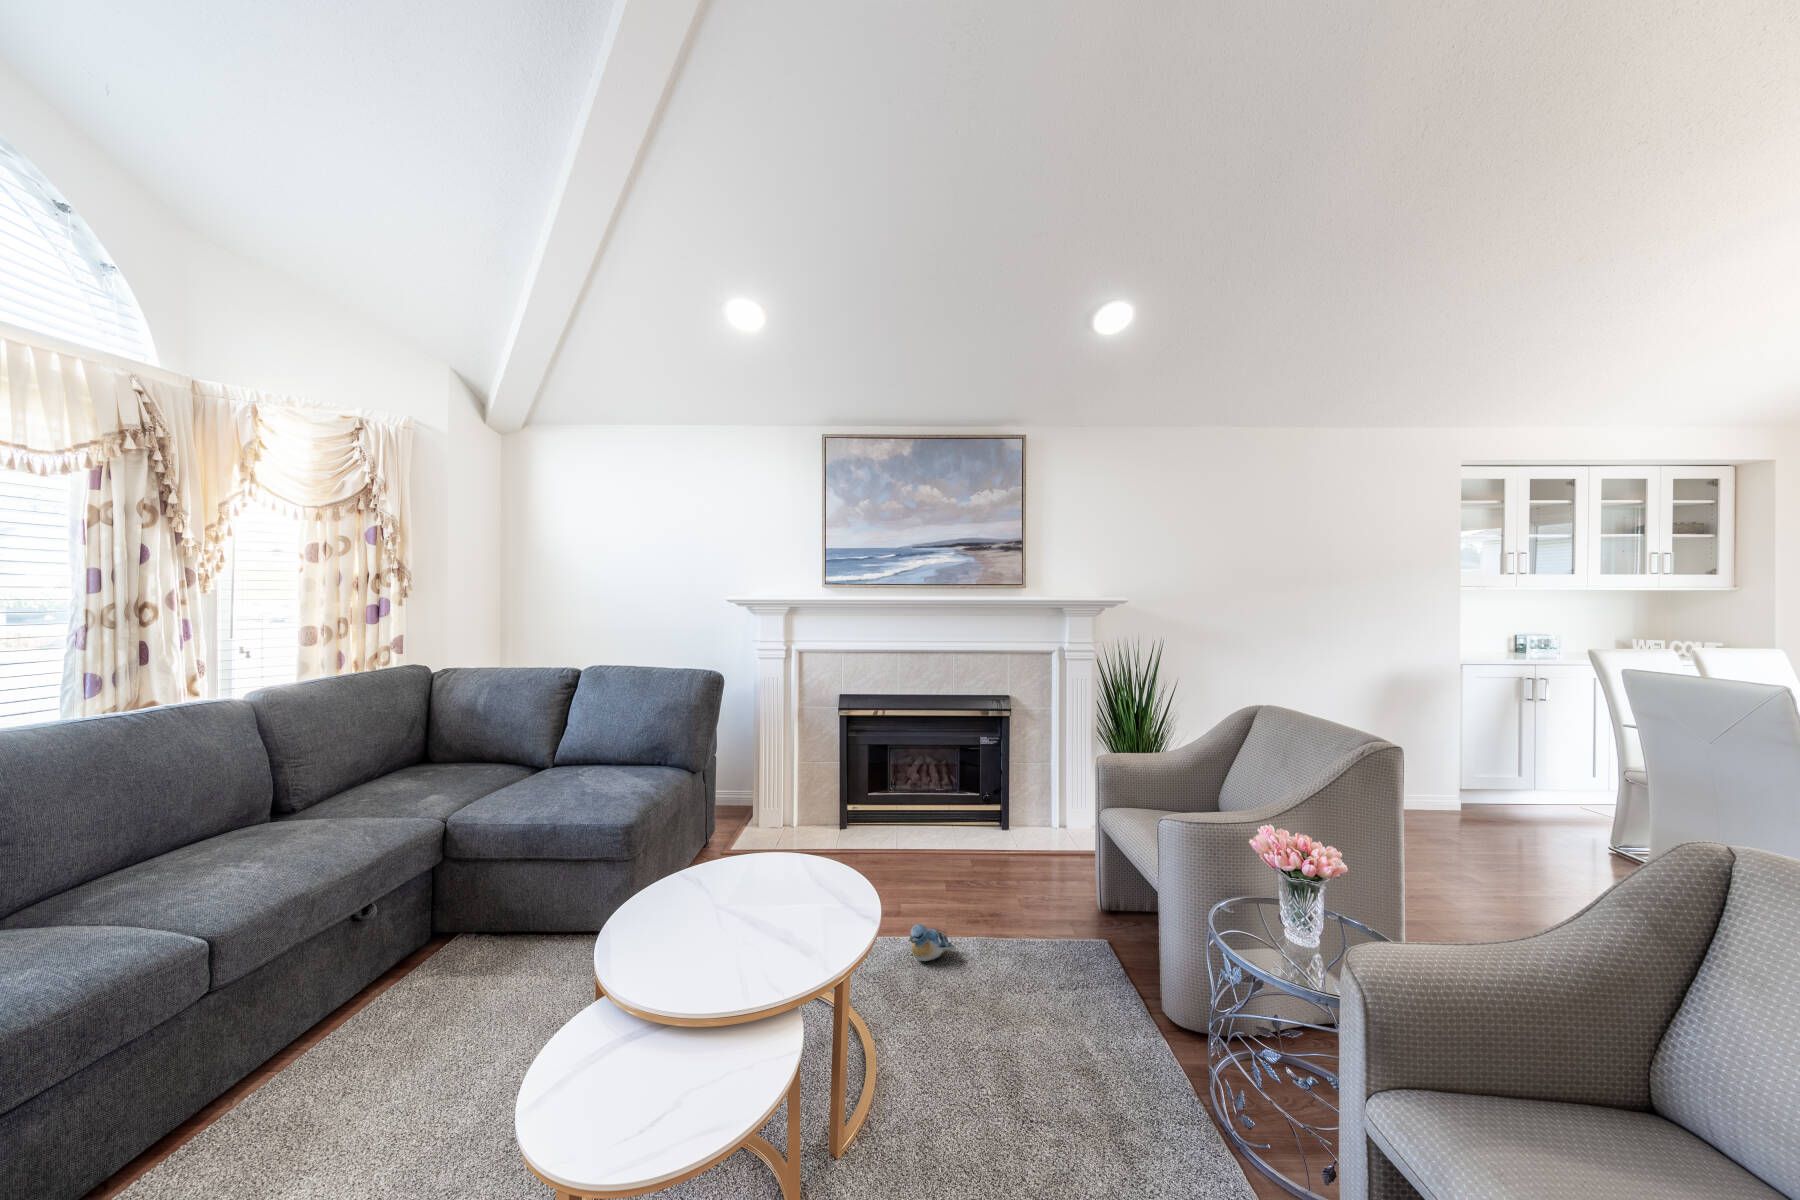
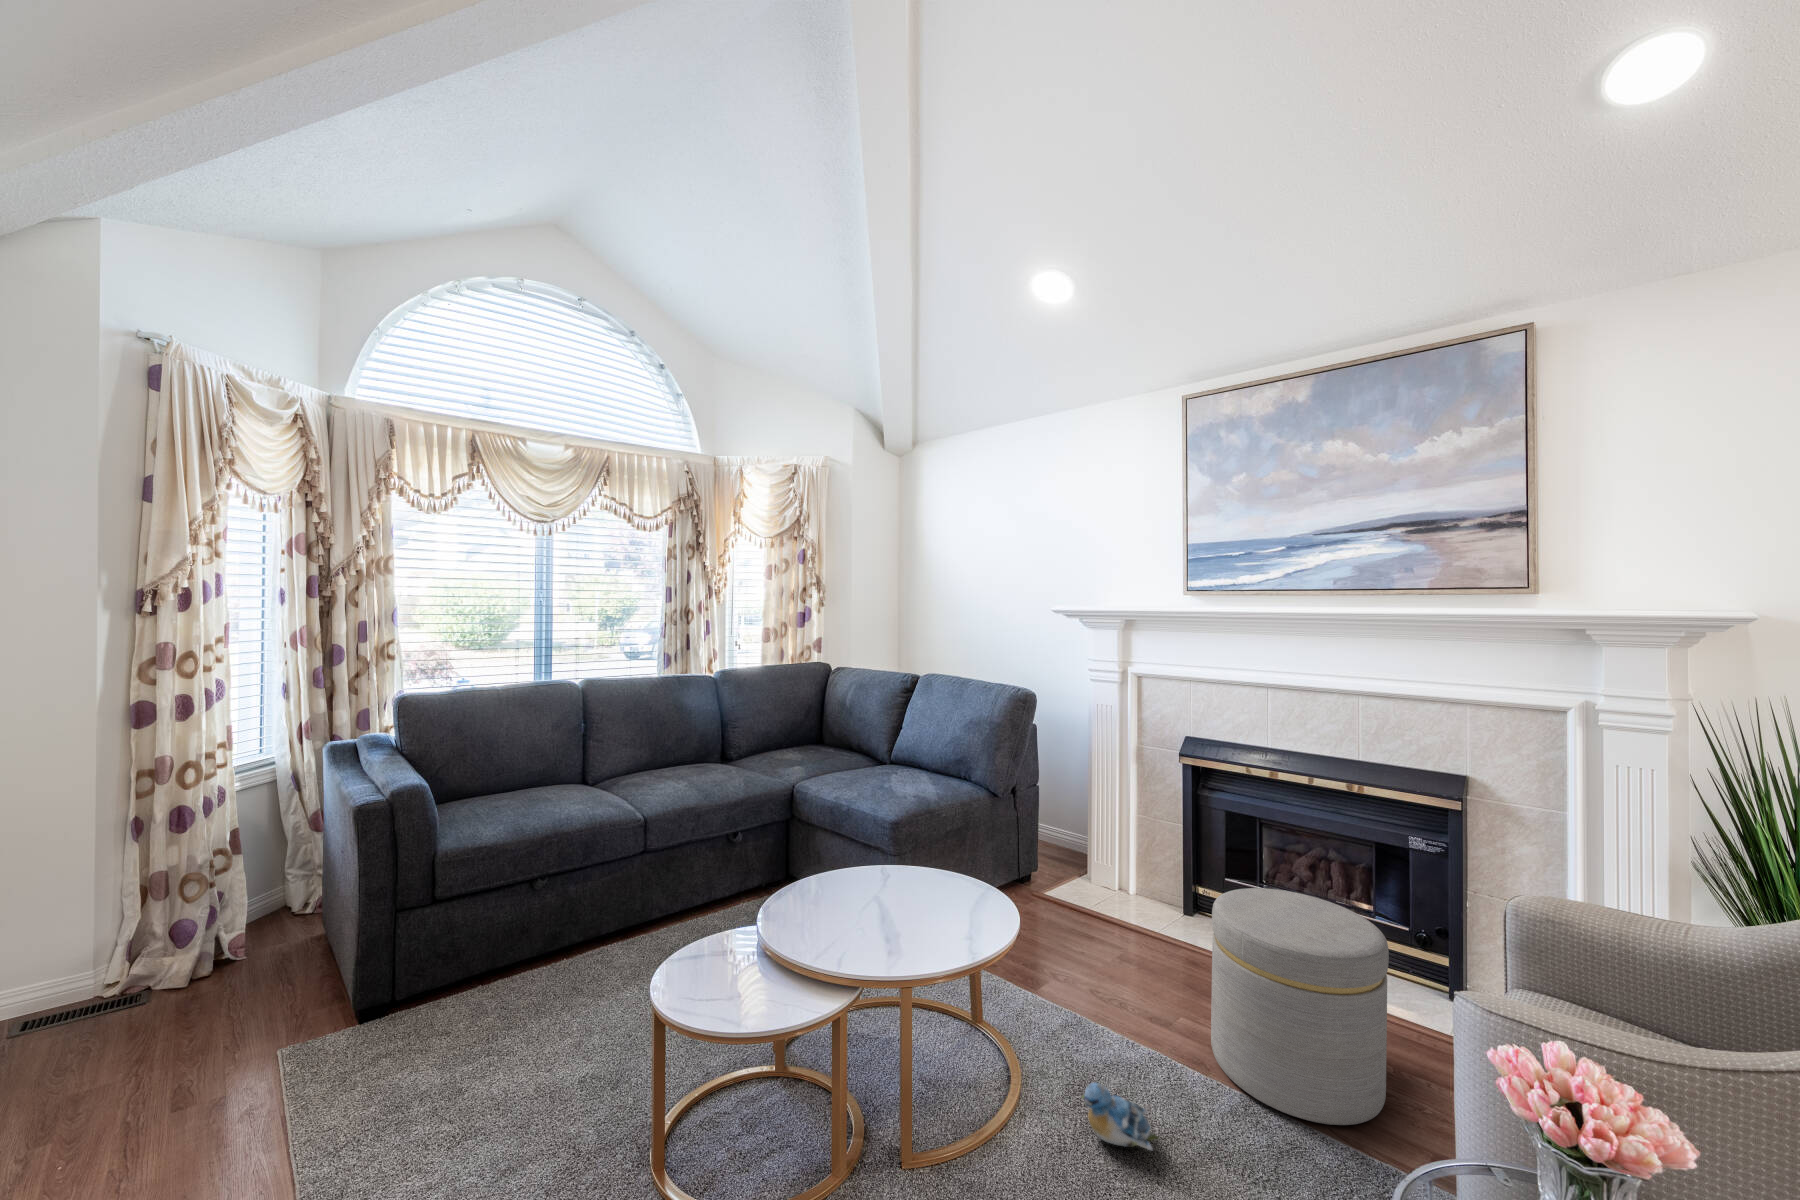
ottoman: none [923,777,1020,905] -> present [1211,888,1389,1125]

